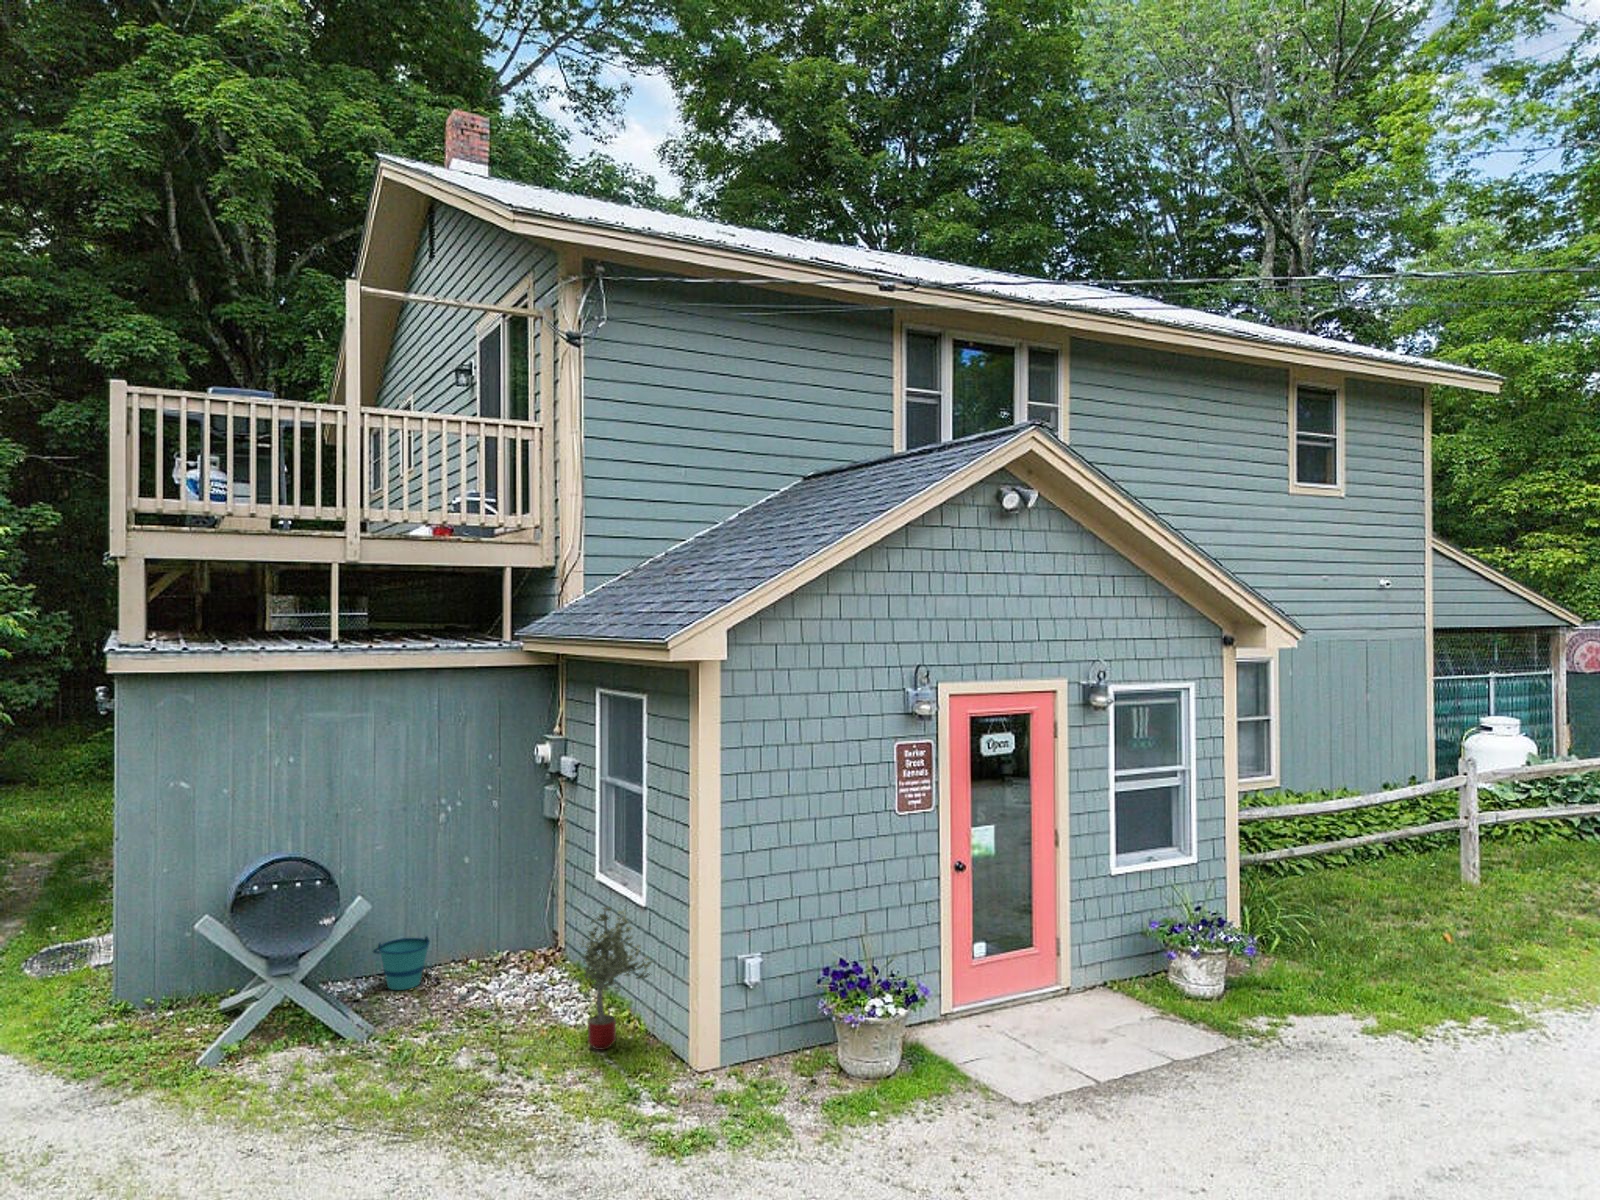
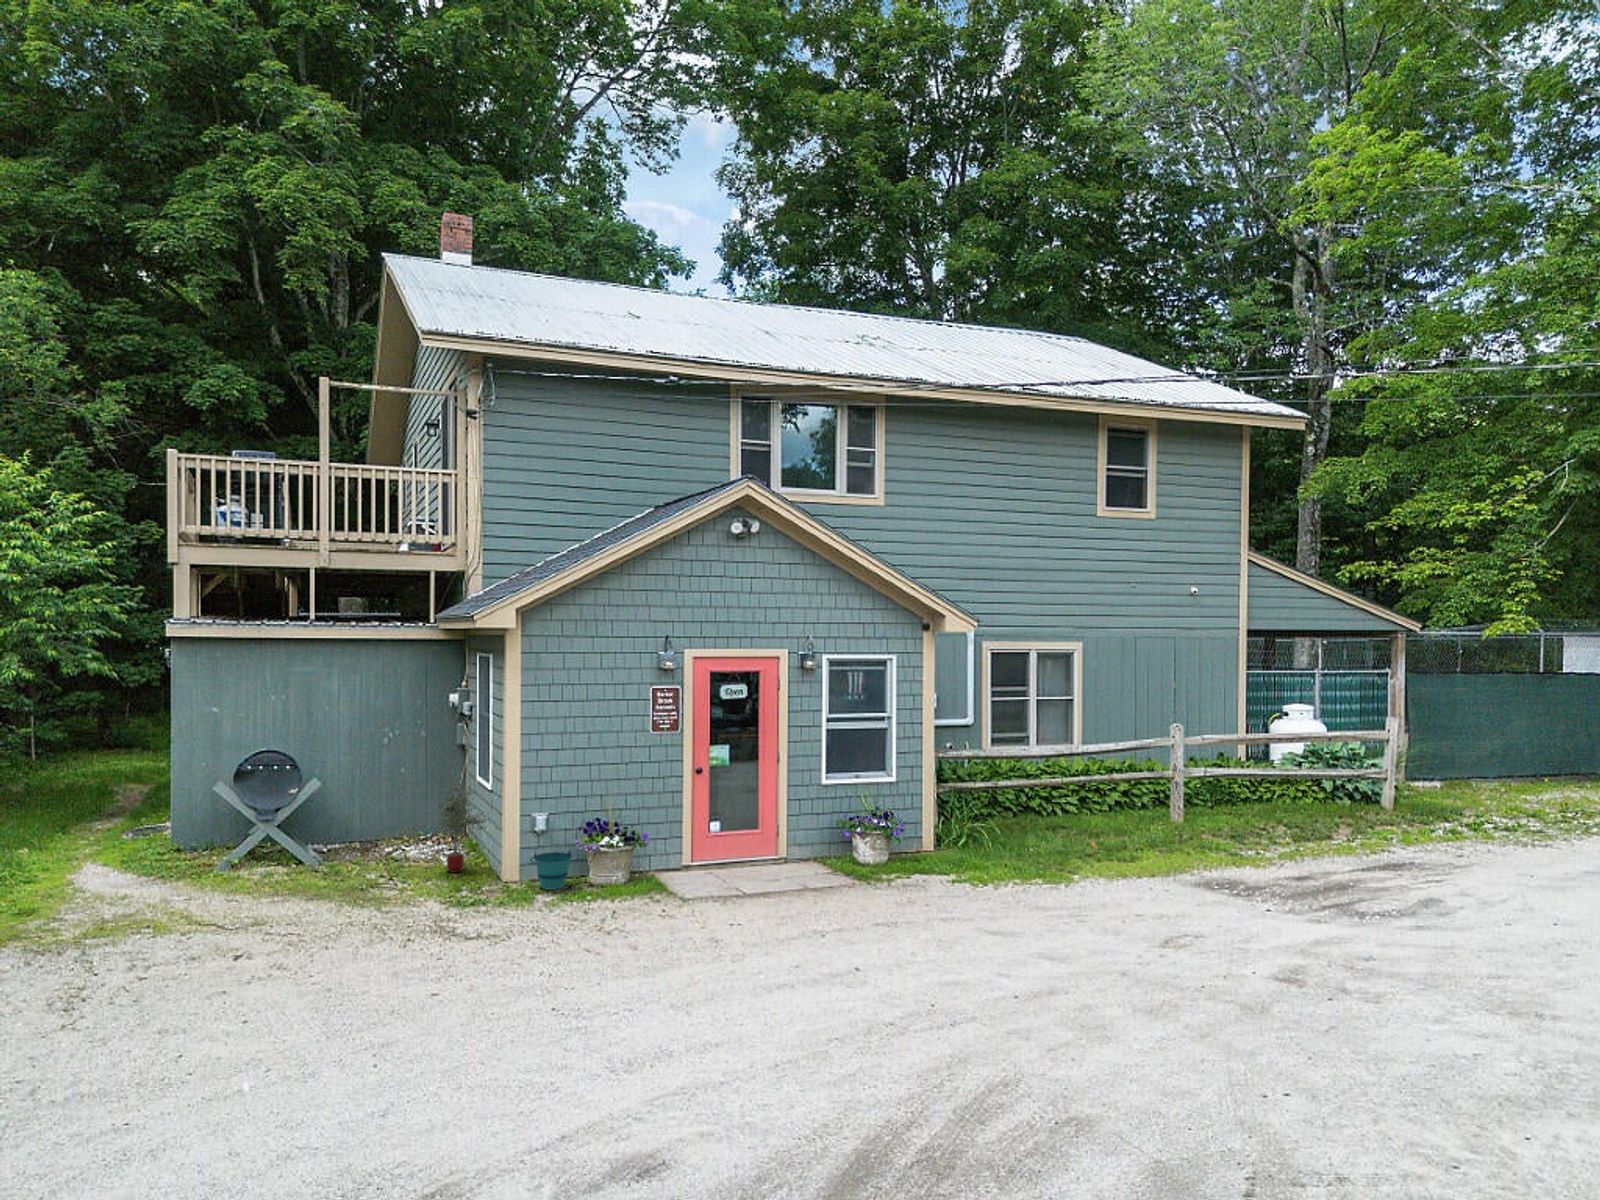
bucket: present [373,936,430,990] -> present [530,851,572,890]

